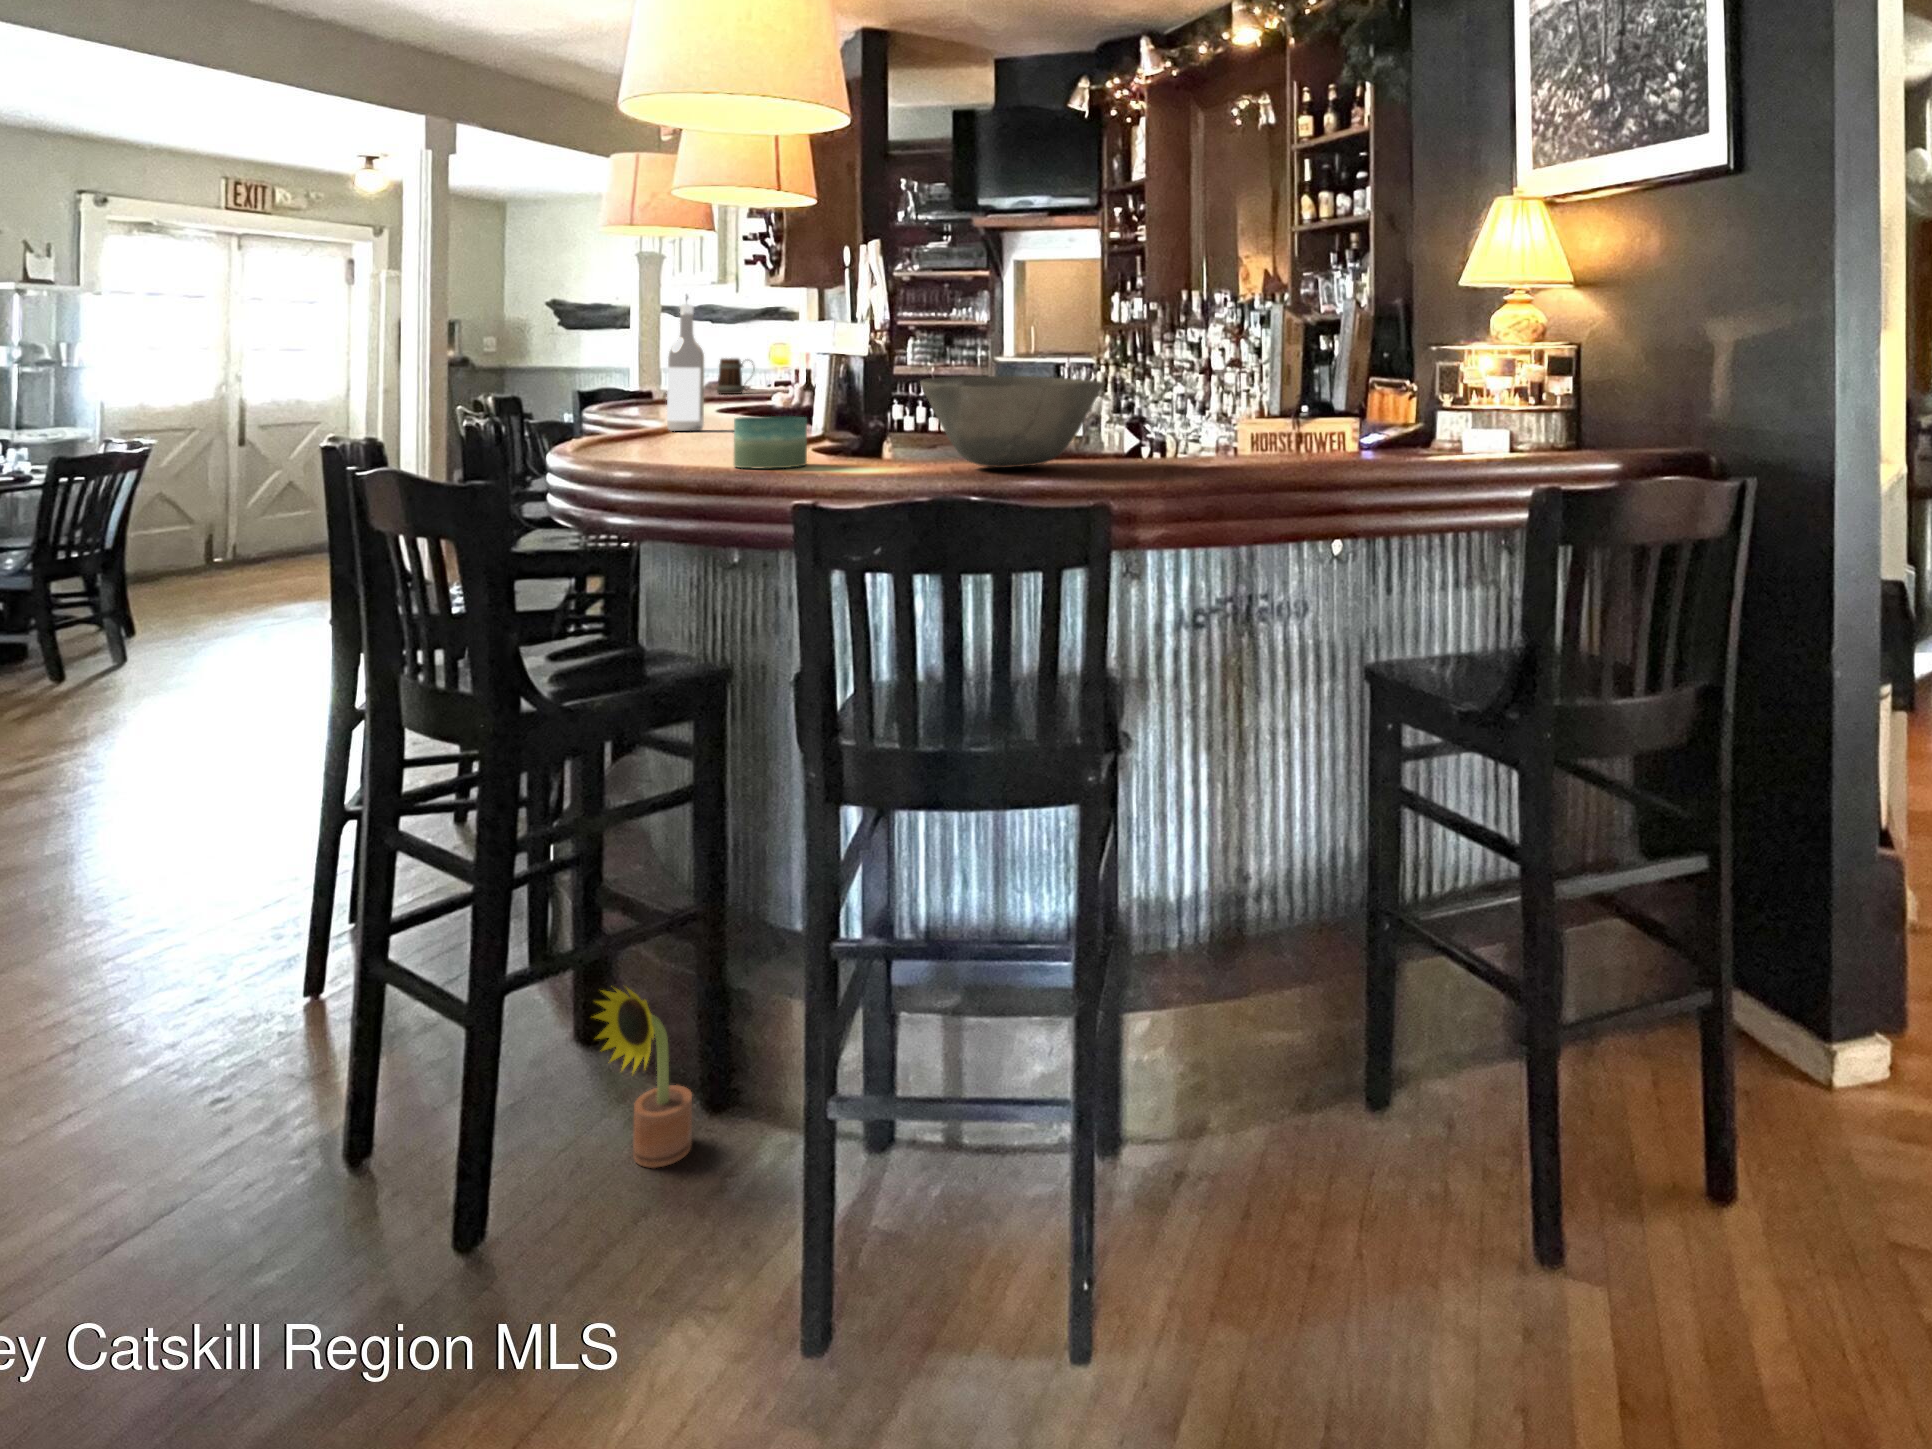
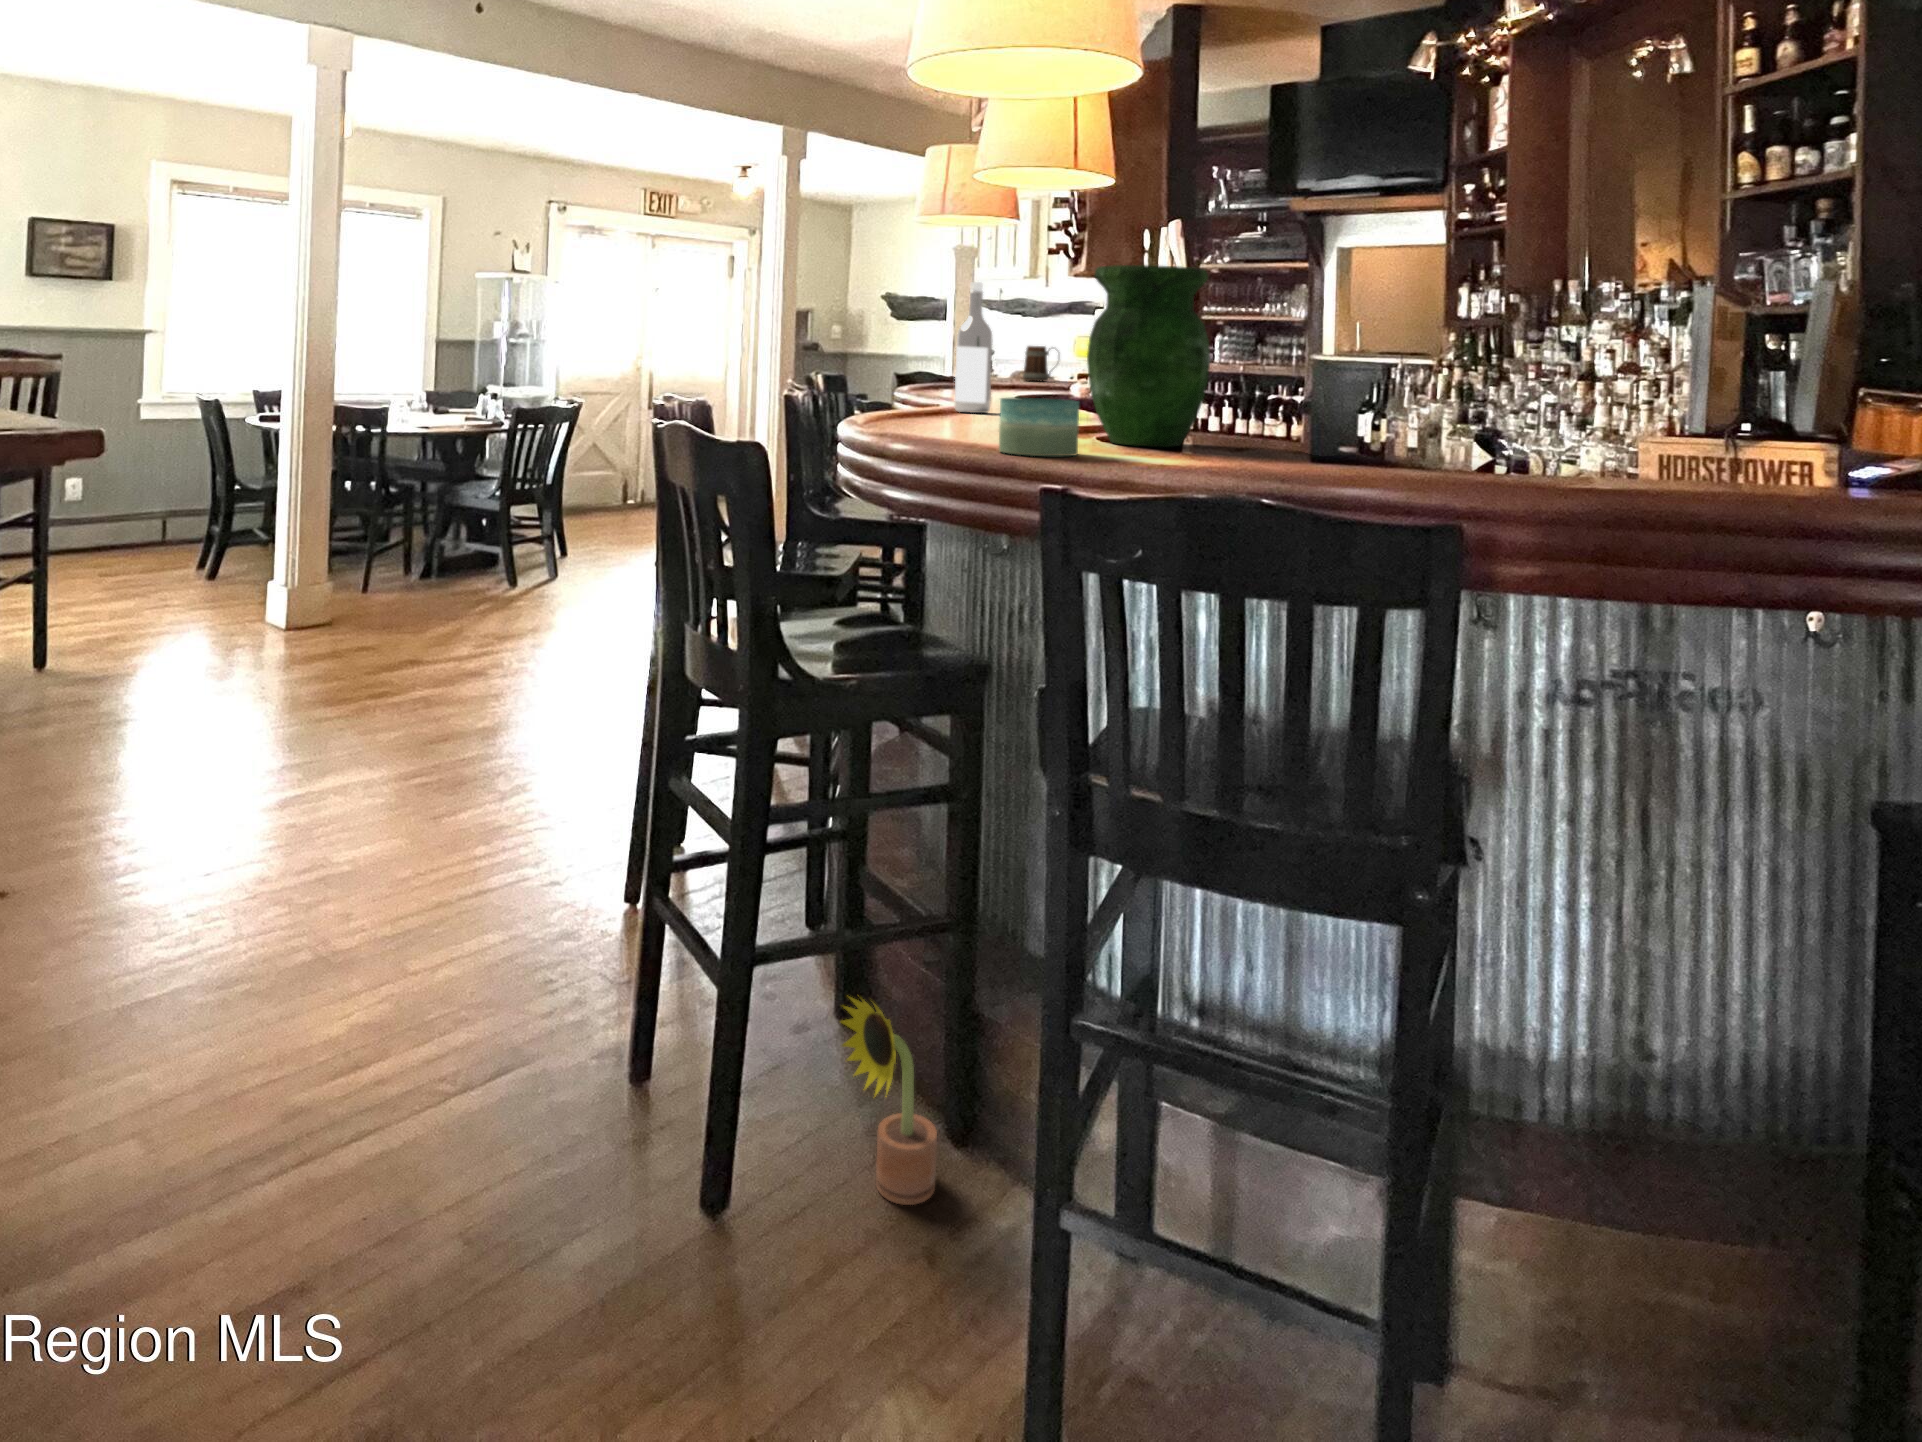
vase: none [807,294,914,453] -> present [1087,265,1210,447]
bowl: present [920,376,1105,468] -> none [1209,362,1453,475]

